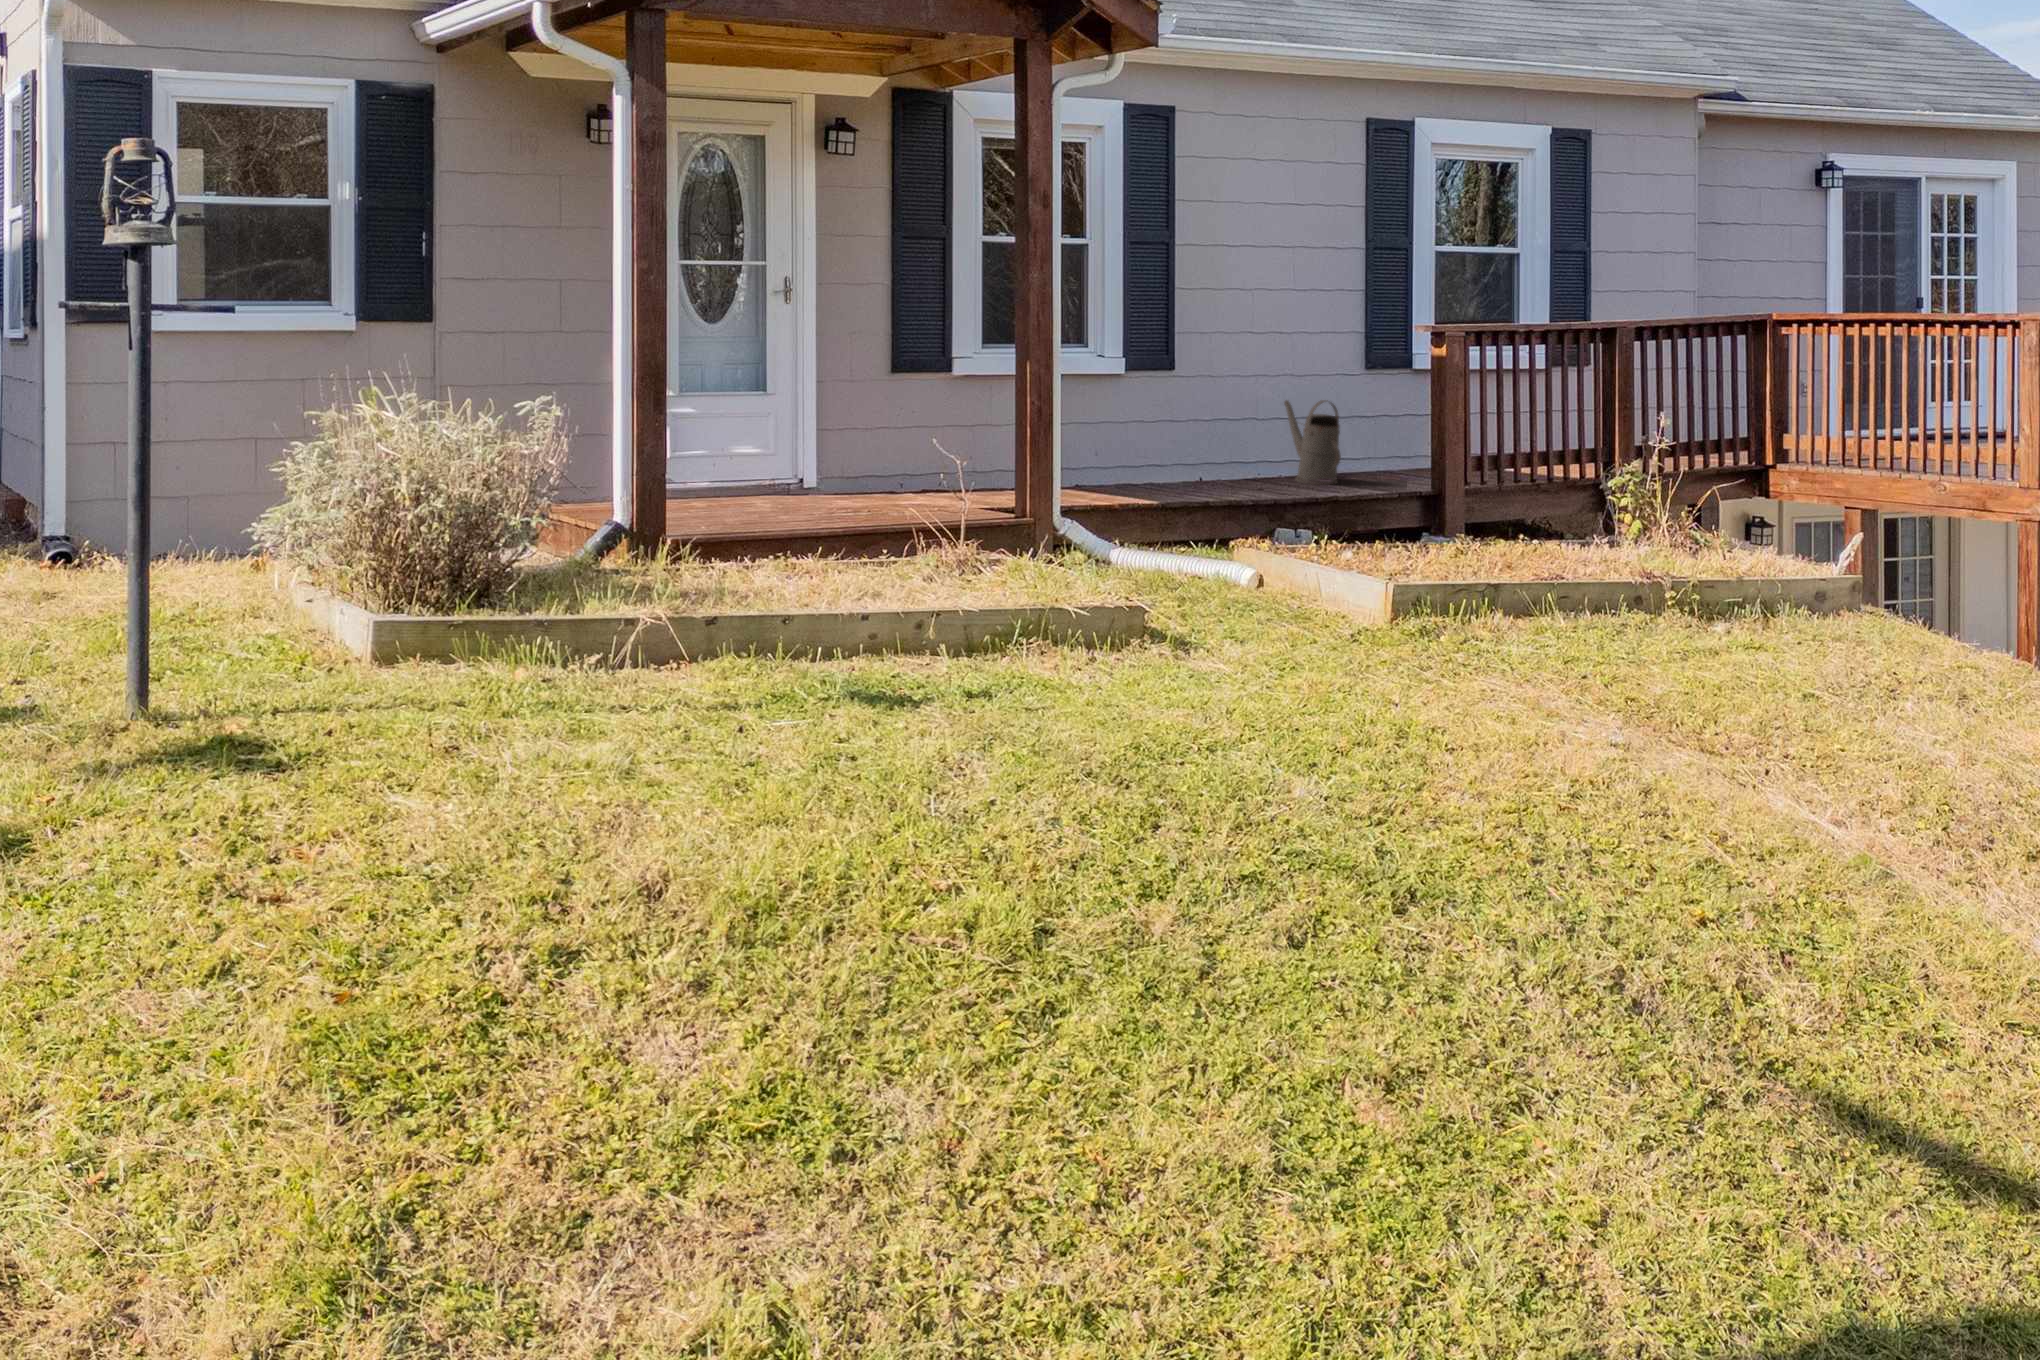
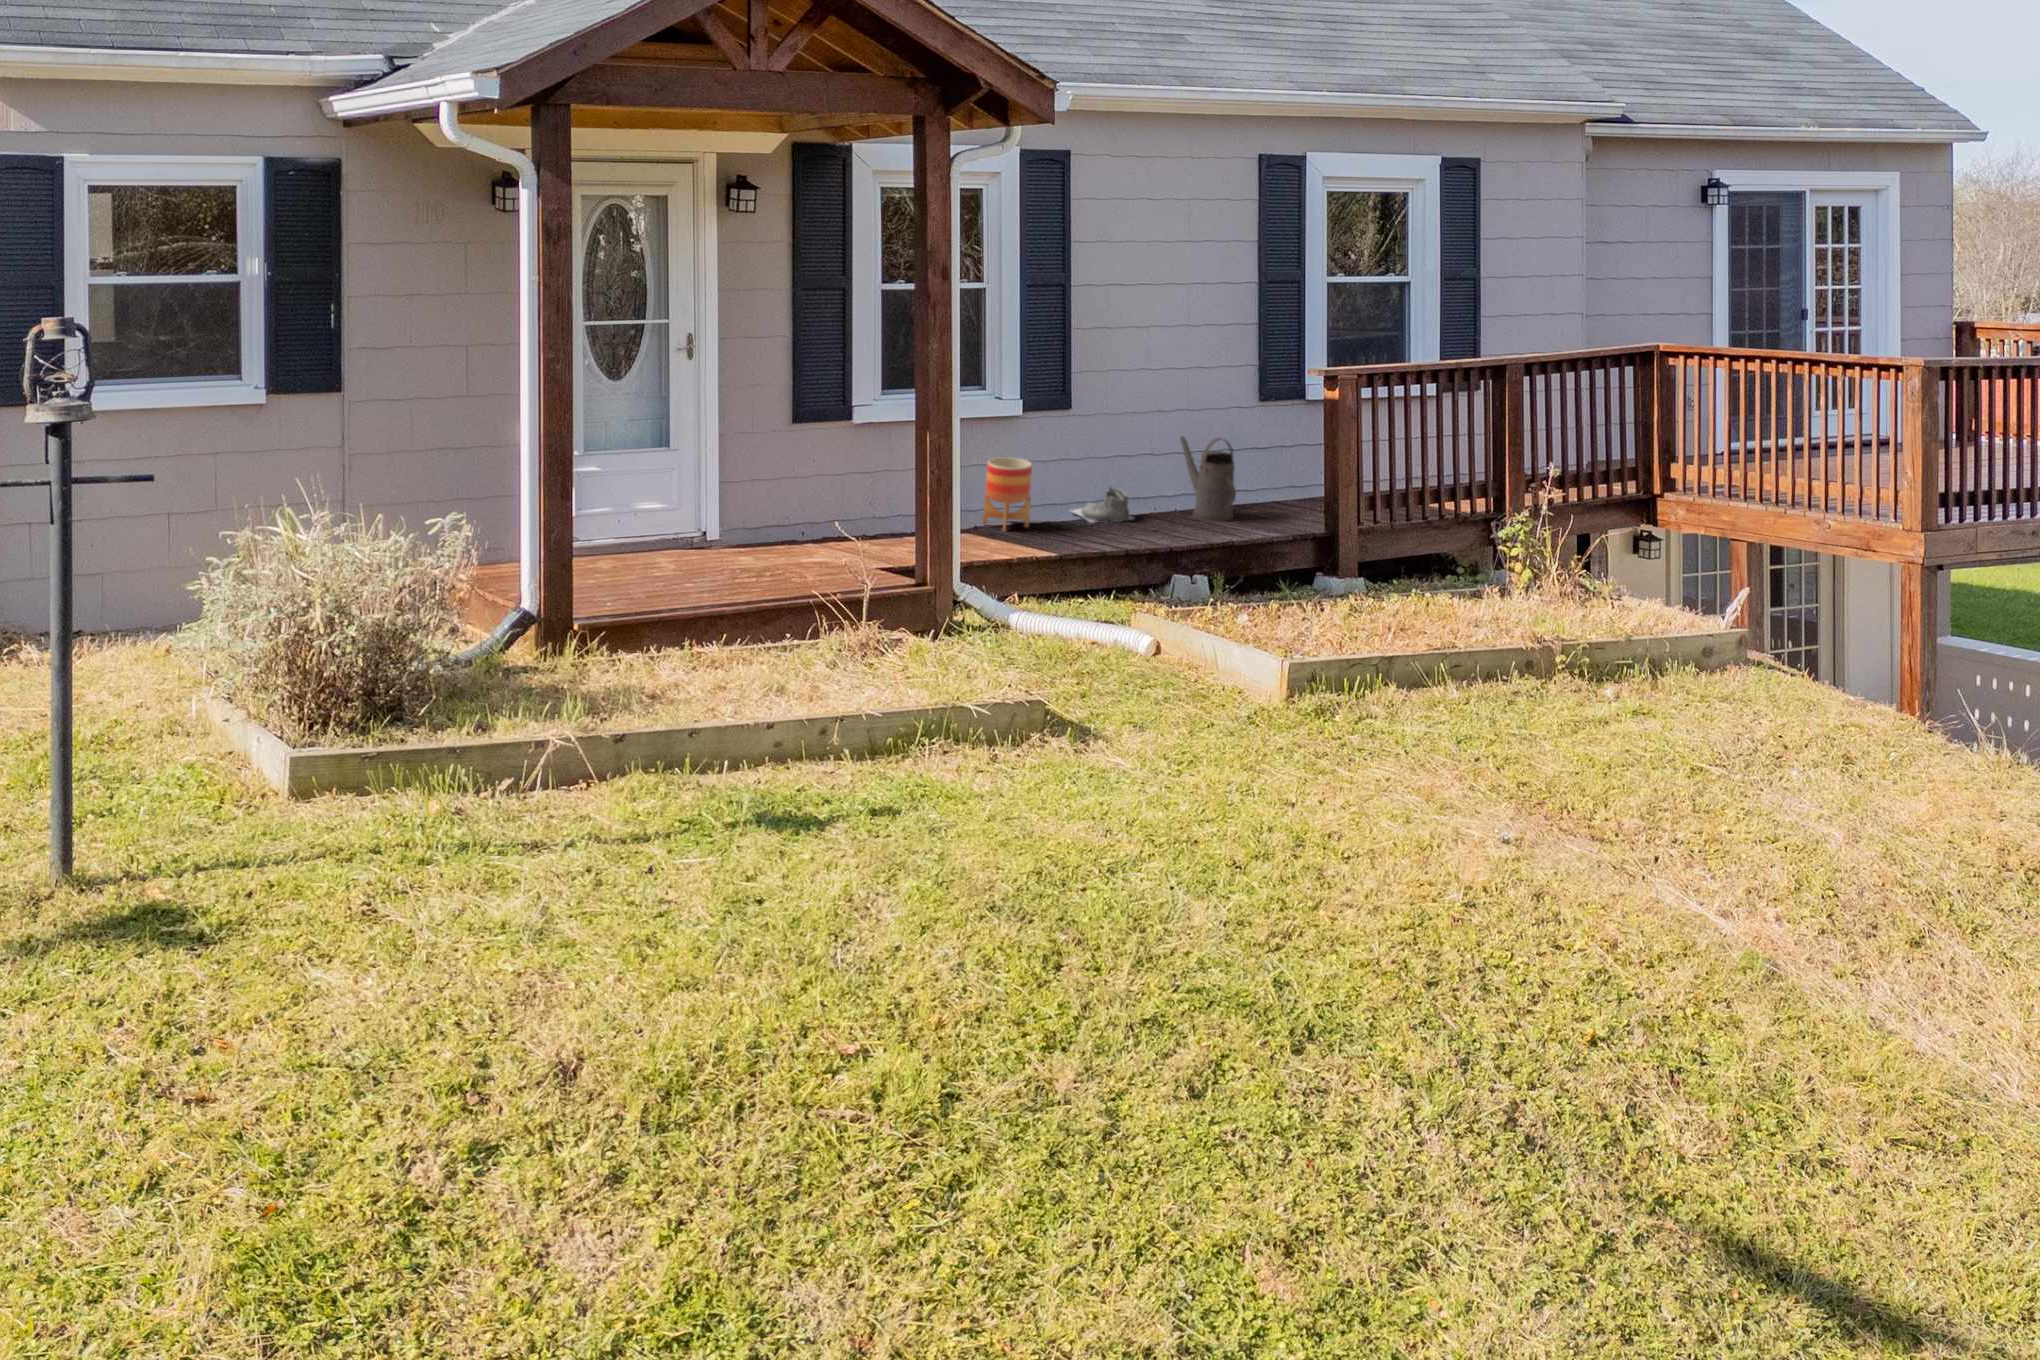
planter: none [1080,413,1132,488] -> present [983,457,1032,531]
boots: none [1168,446,1243,486] -> present [1072,487,1133,523]

